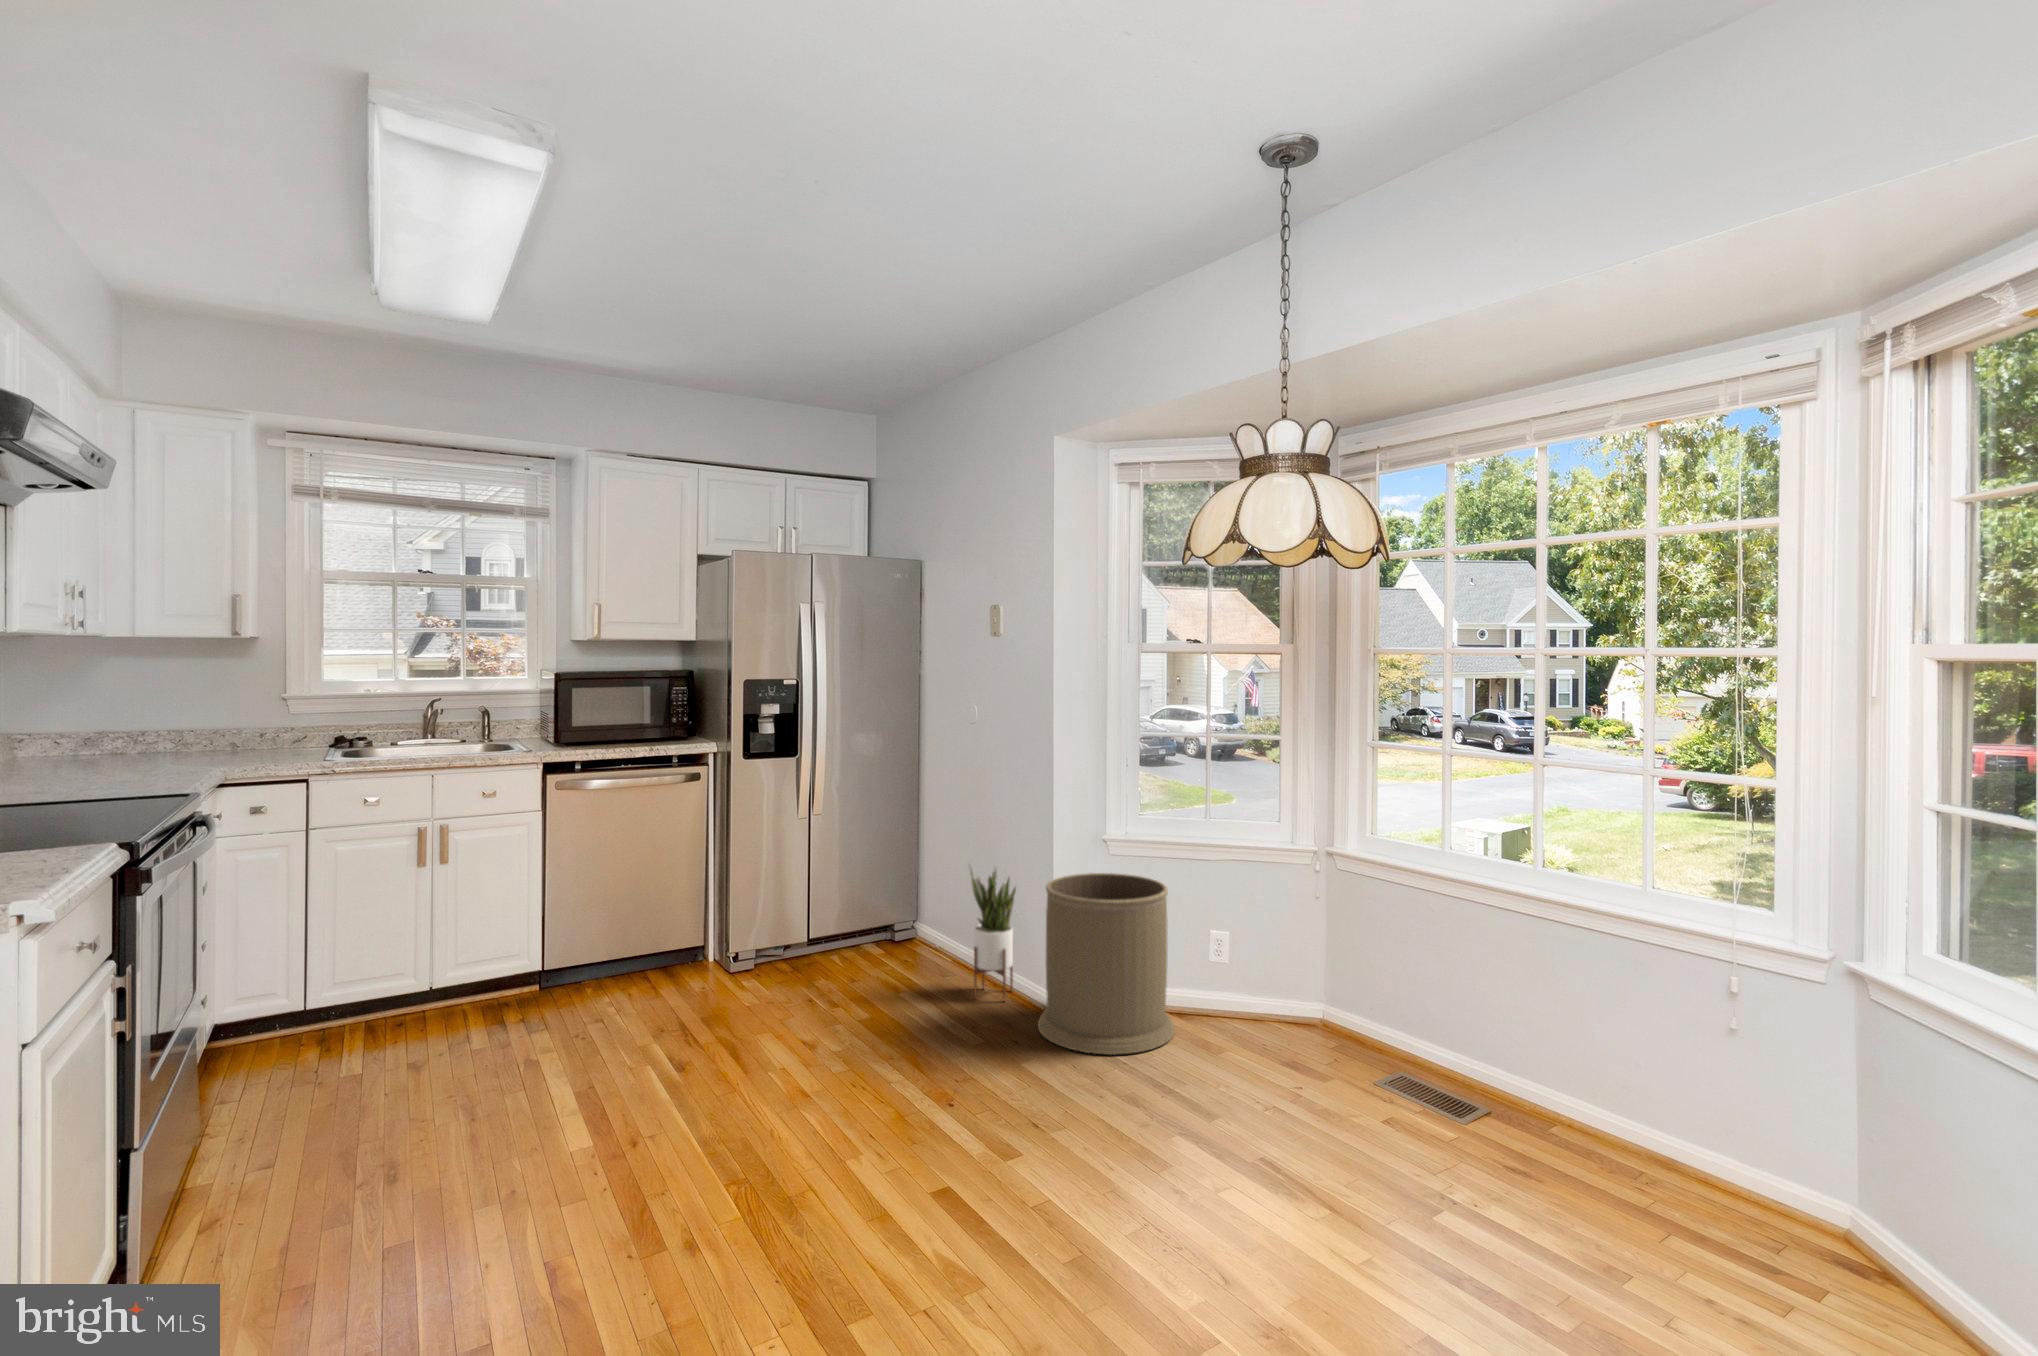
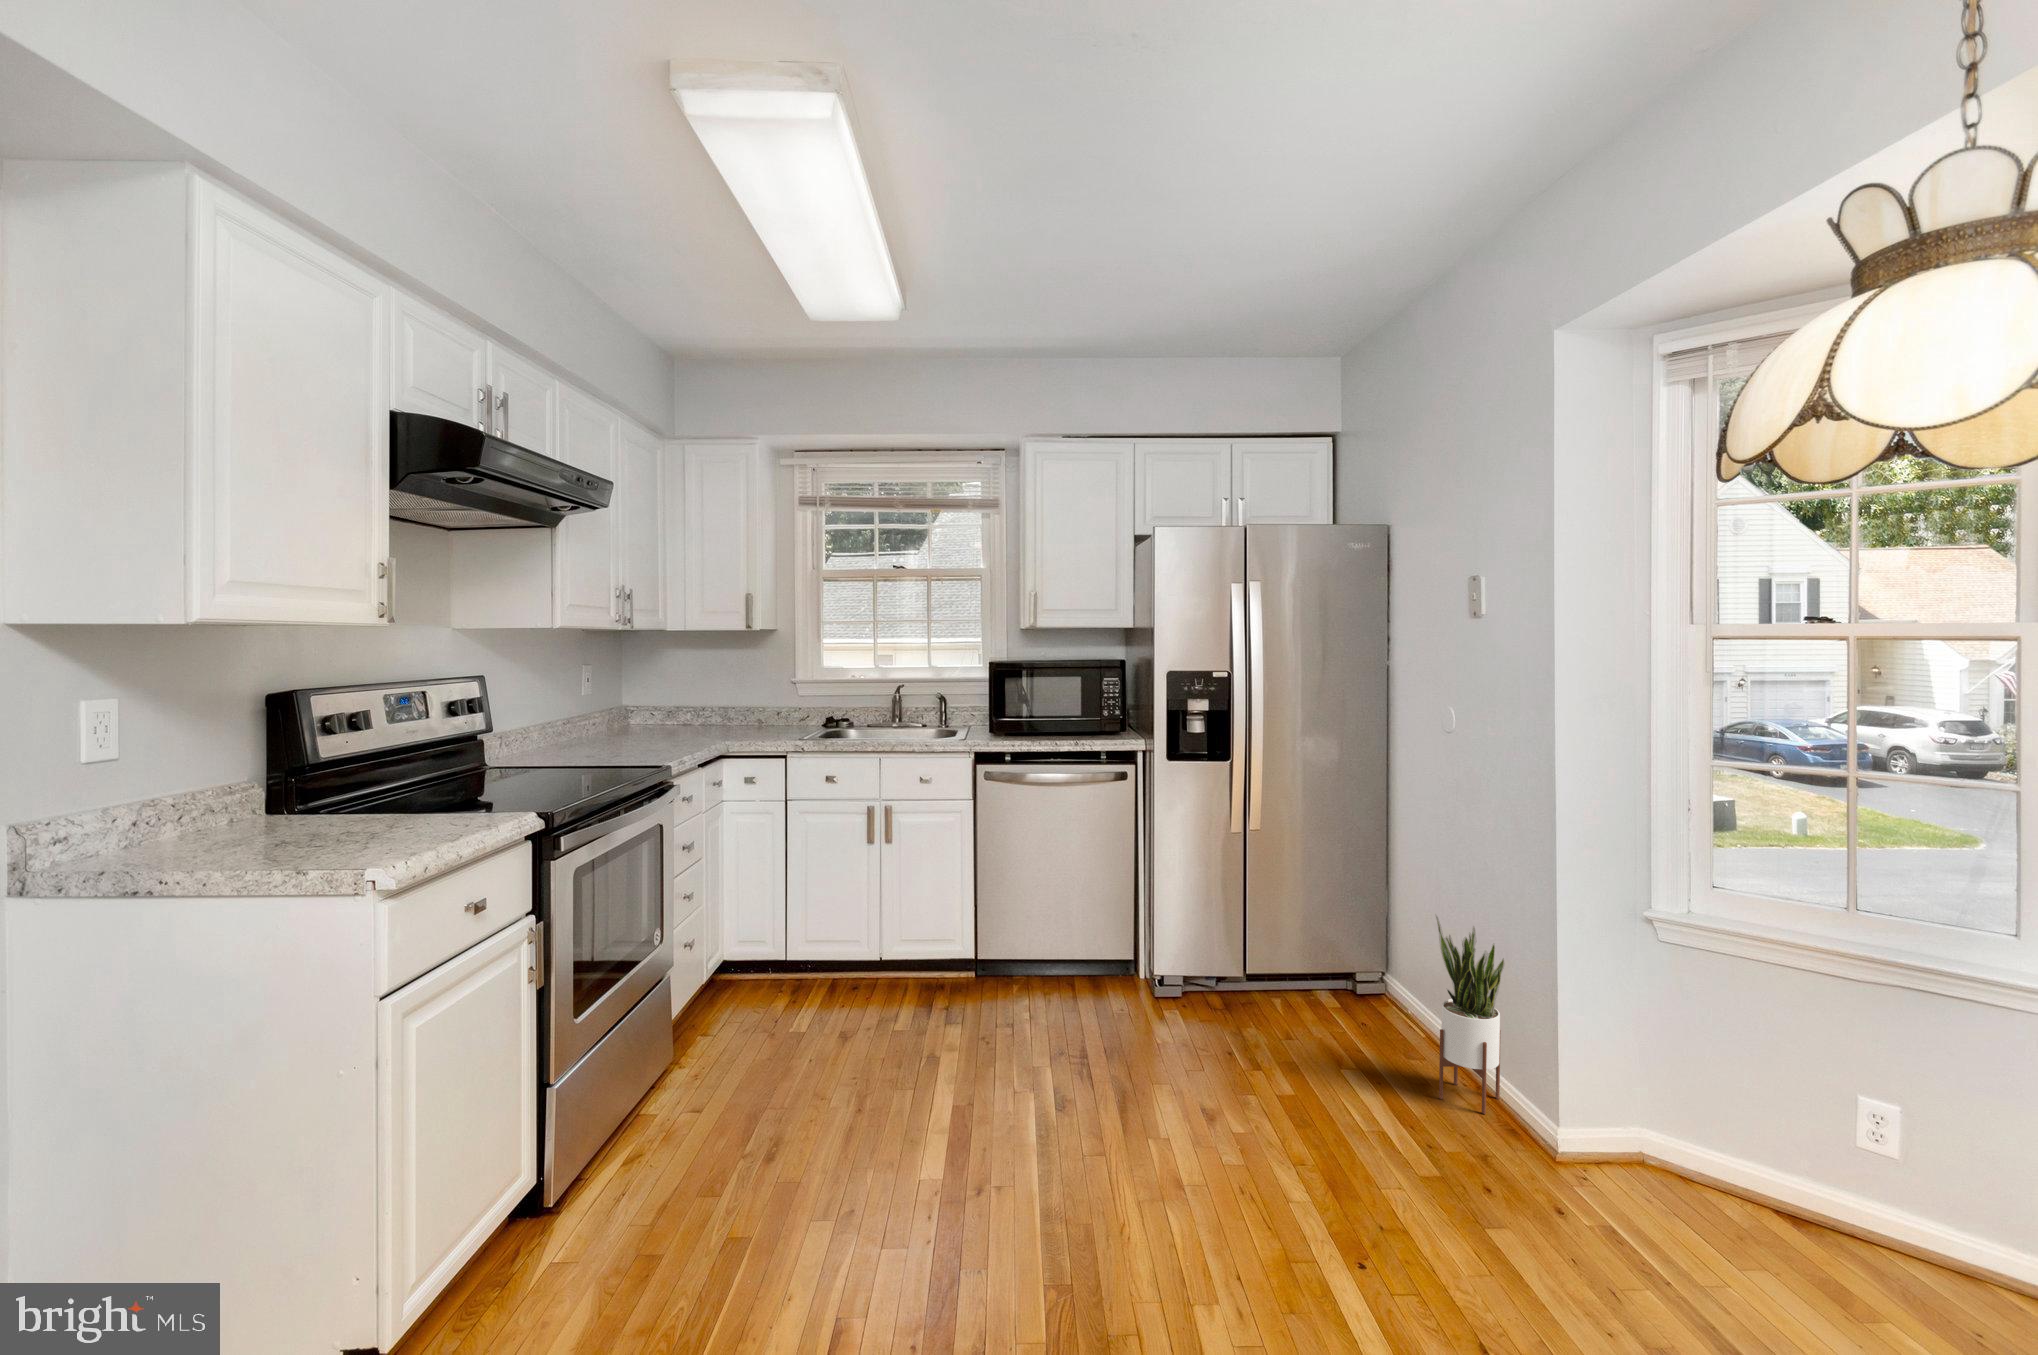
trash can: present [1038,873,1175,1055] -> none [1531,962,1787,1281]

